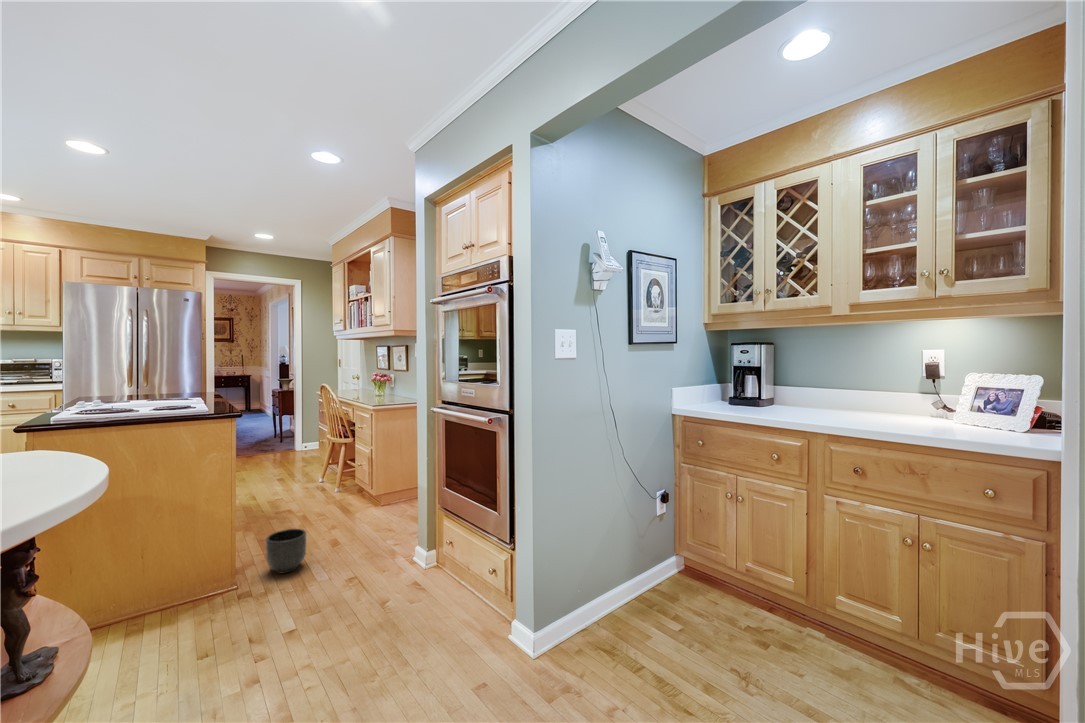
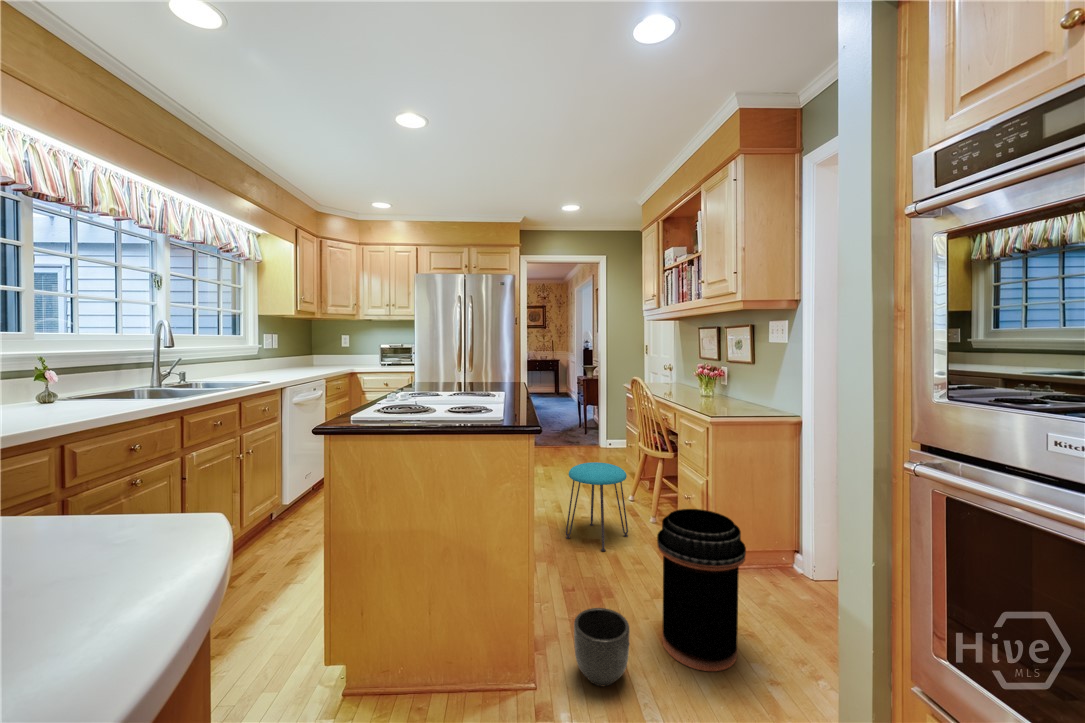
stool: none [259,451,316,515] -> present [566,462,628,551]
trash can: none [328,460,383,551] -> present [657,509,746,671]

